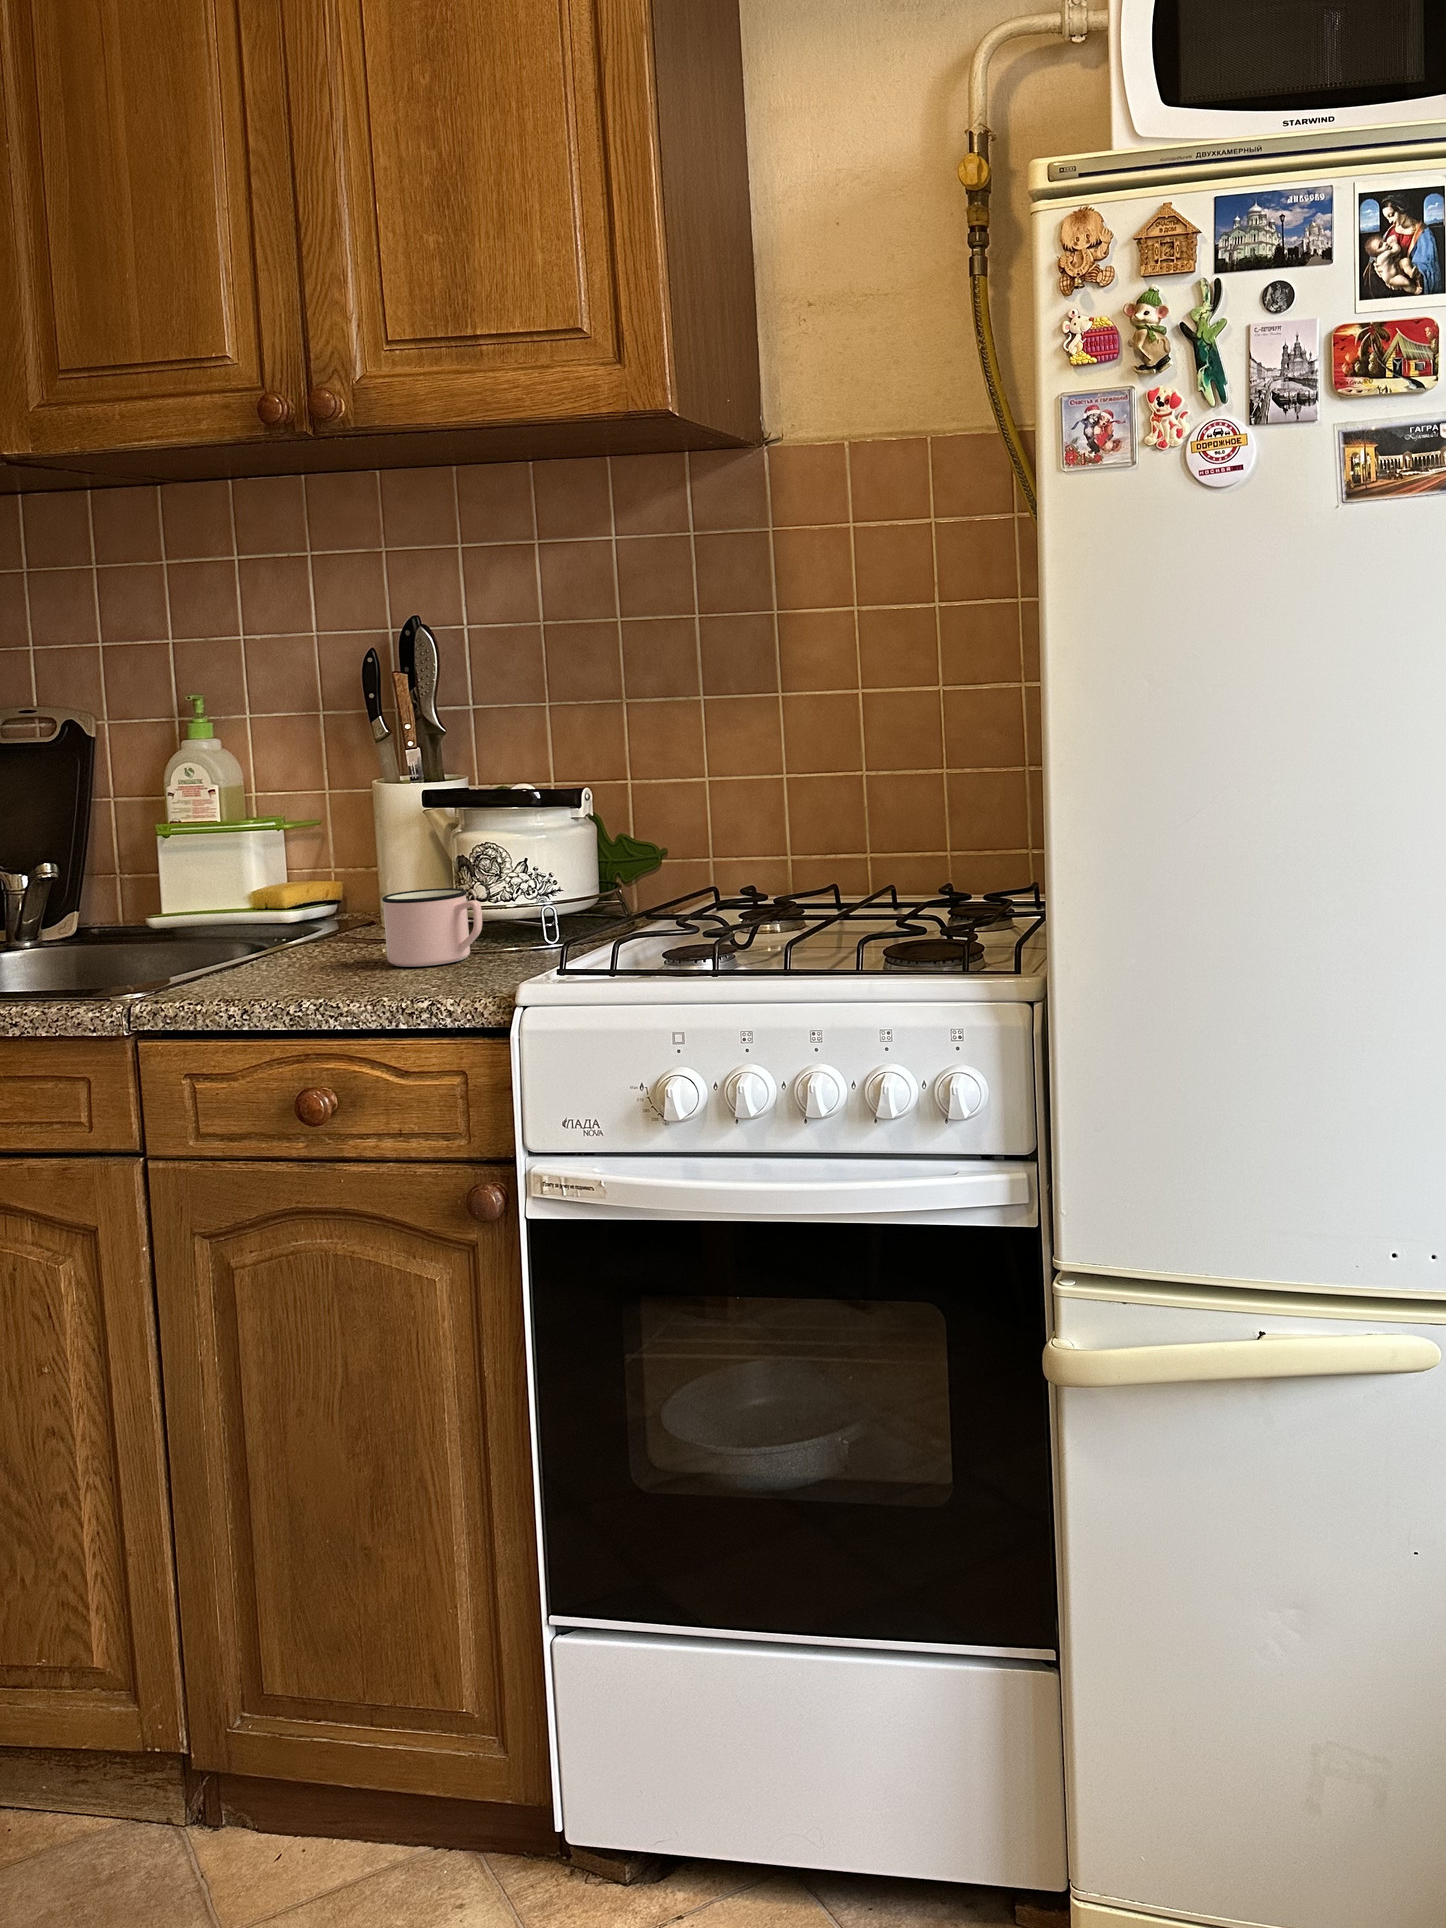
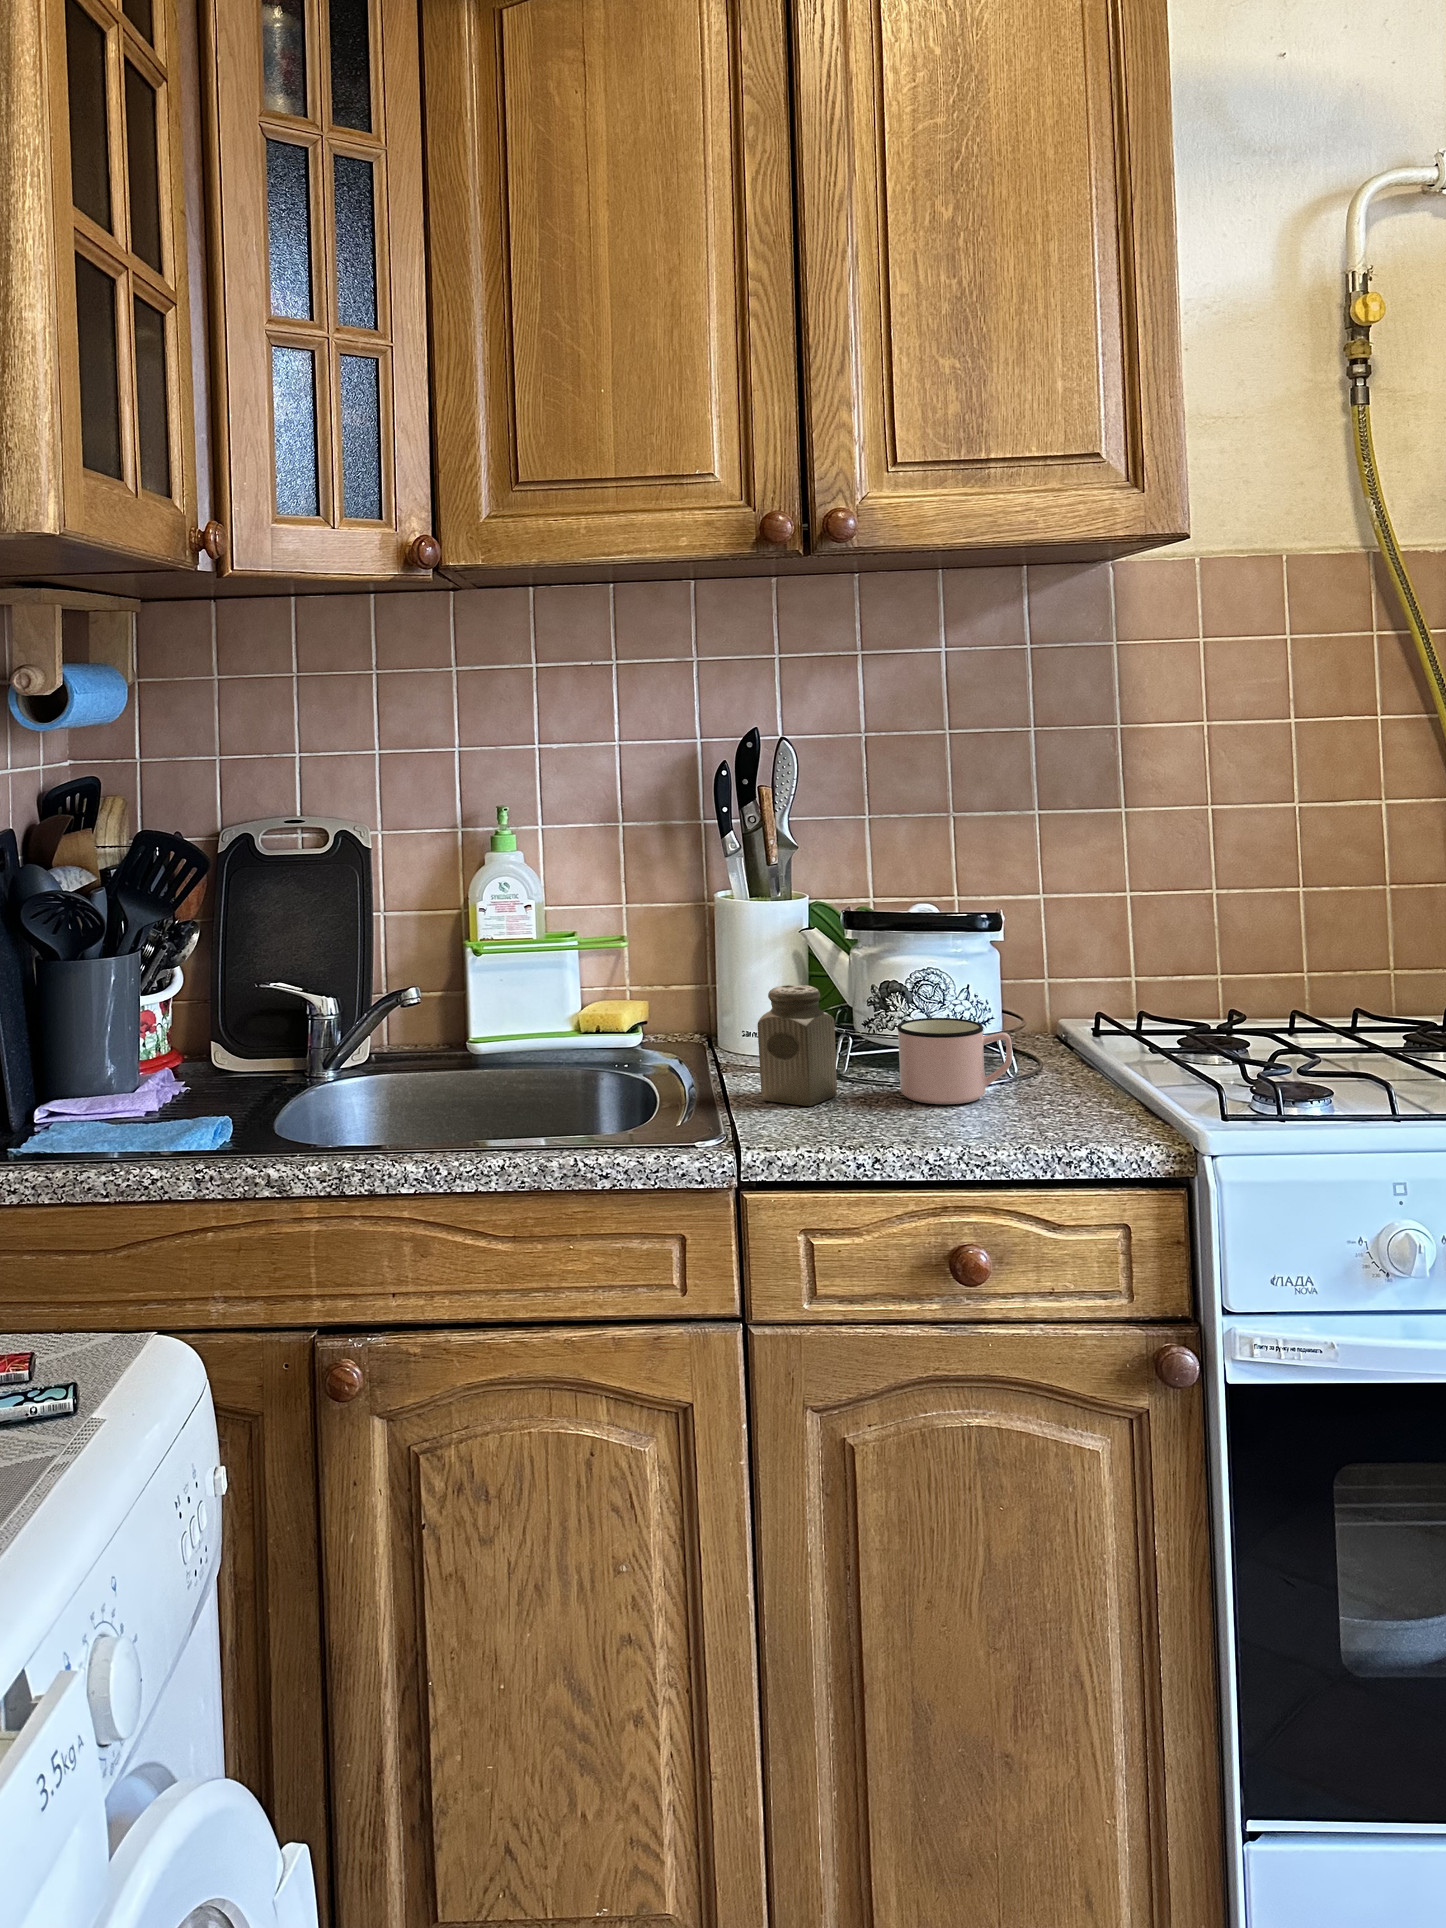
salt shaker: none [271,856,349,968] -> present [758,985,837,1106]

